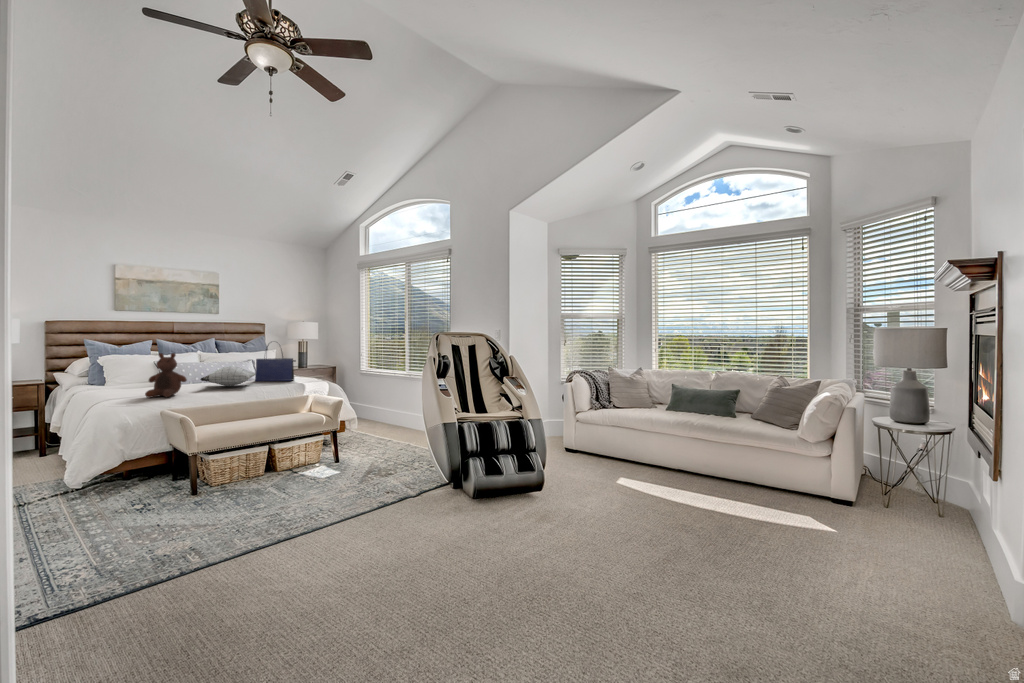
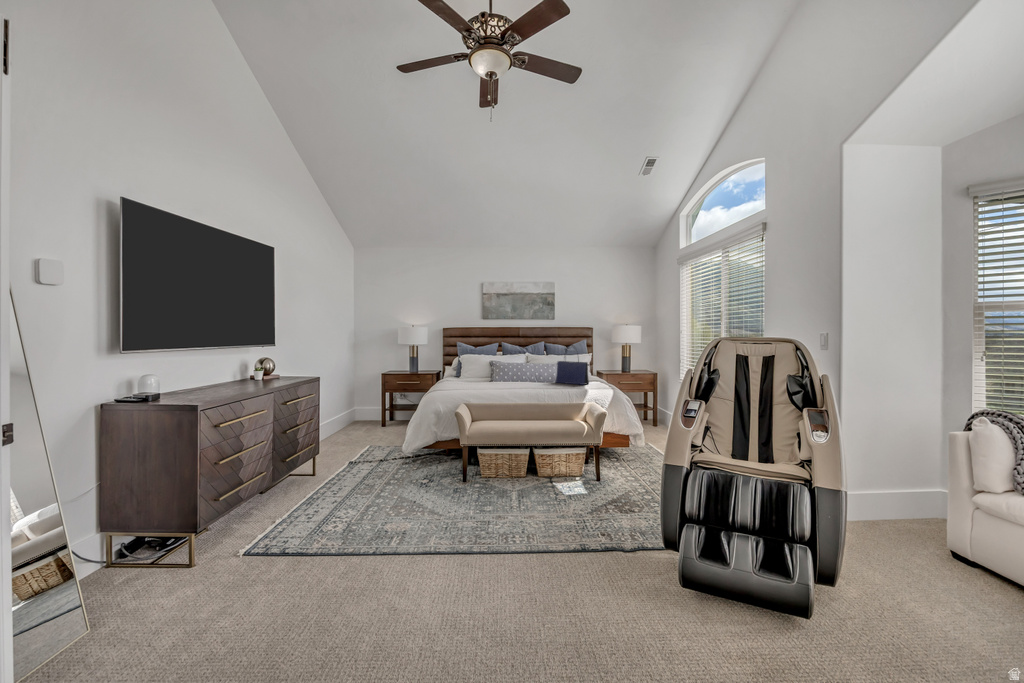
stuffed bear: present [145,353,187,398] -> none [455,354,485,392]
pillow: present [200,366,255,387] -> none [501,367,552,386]

